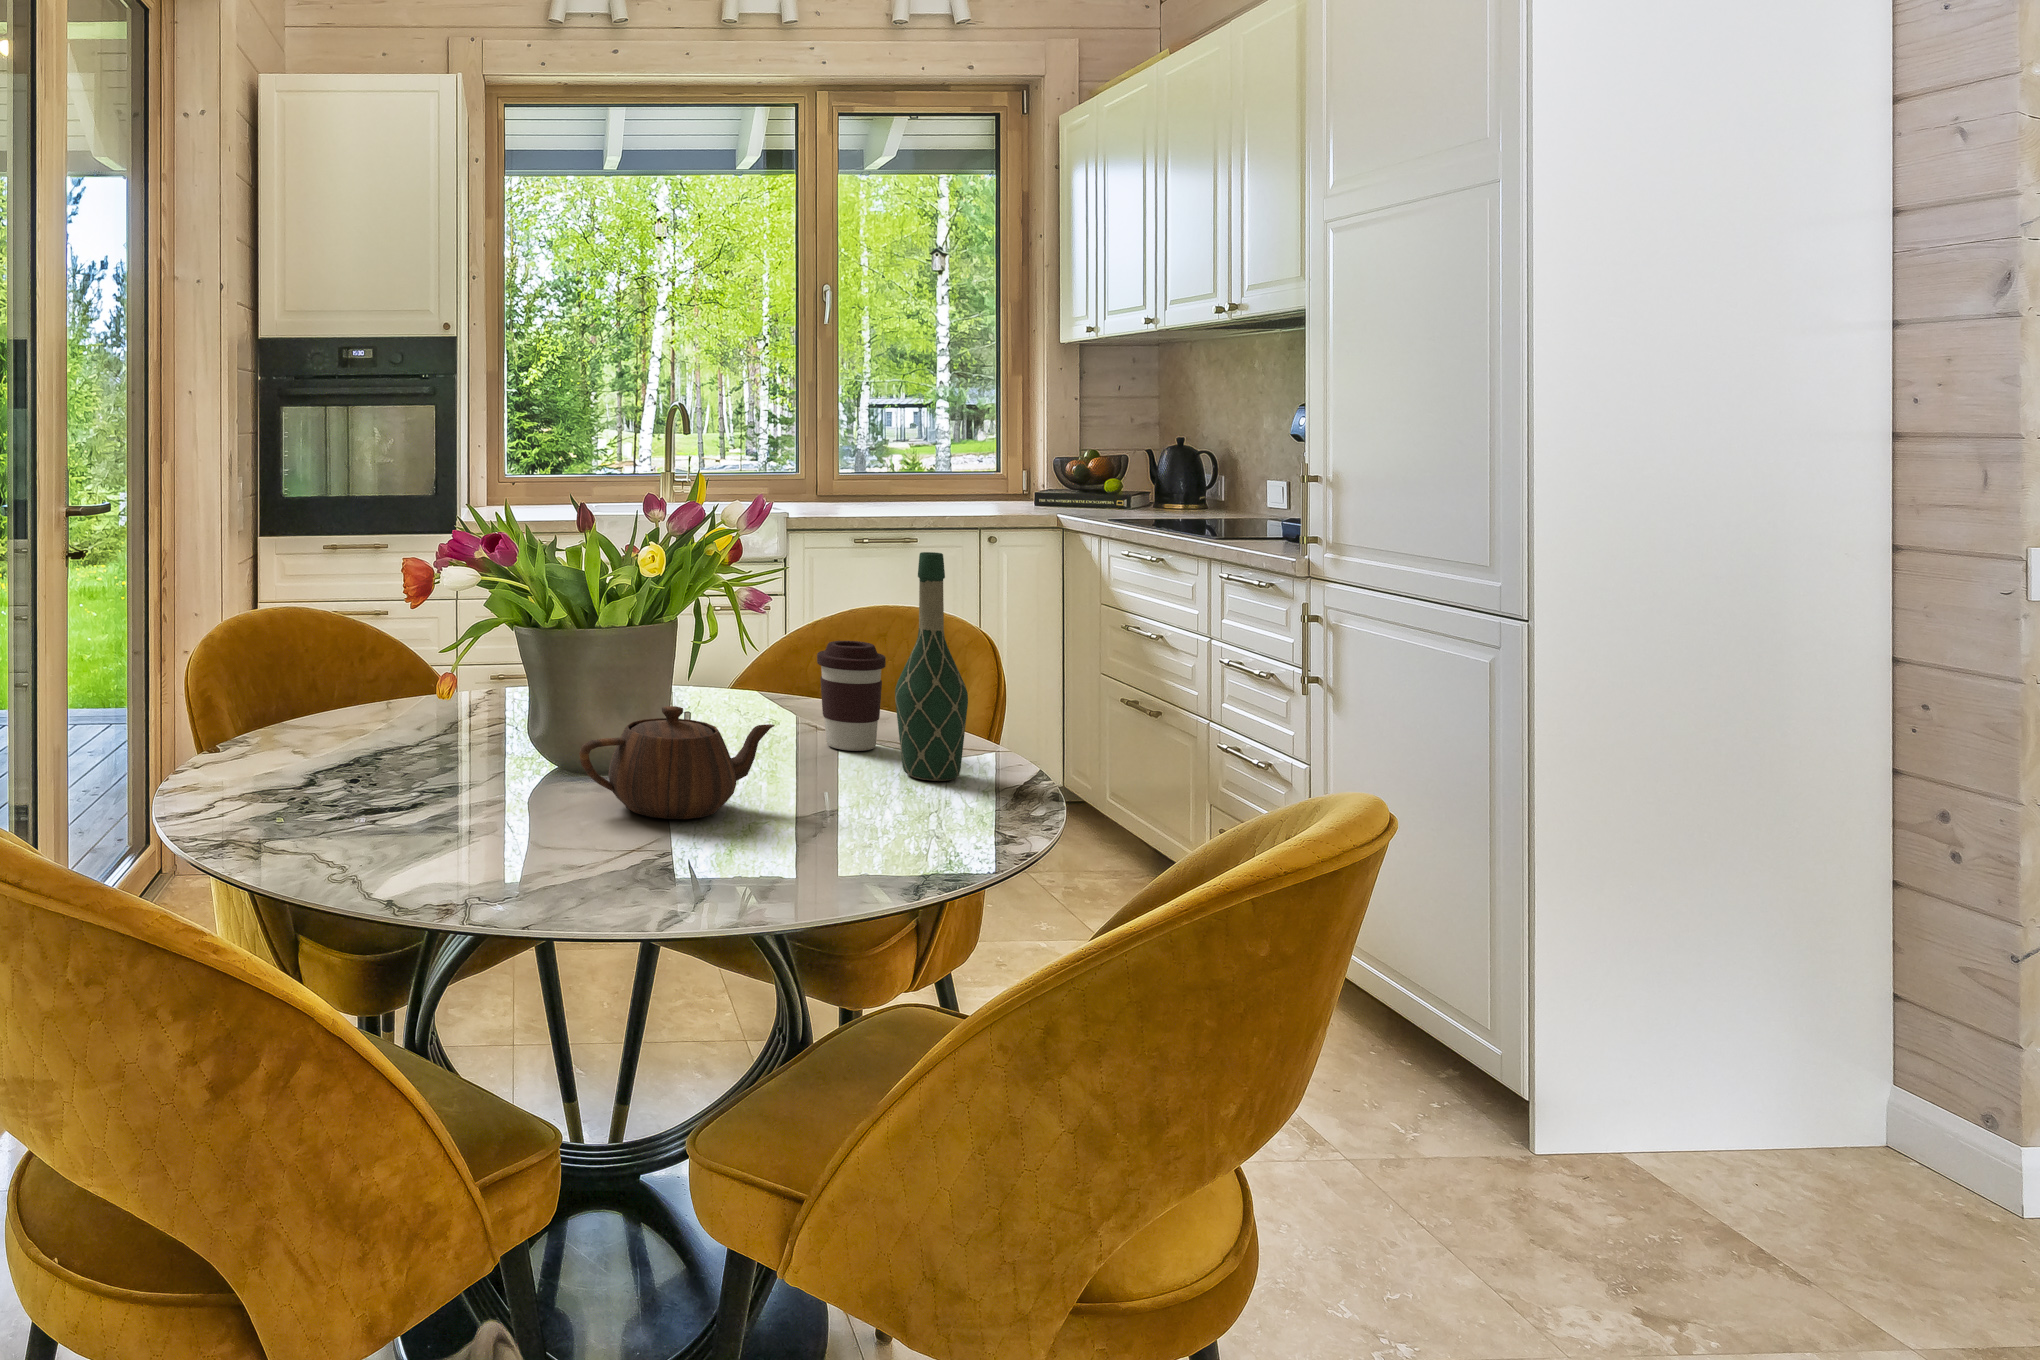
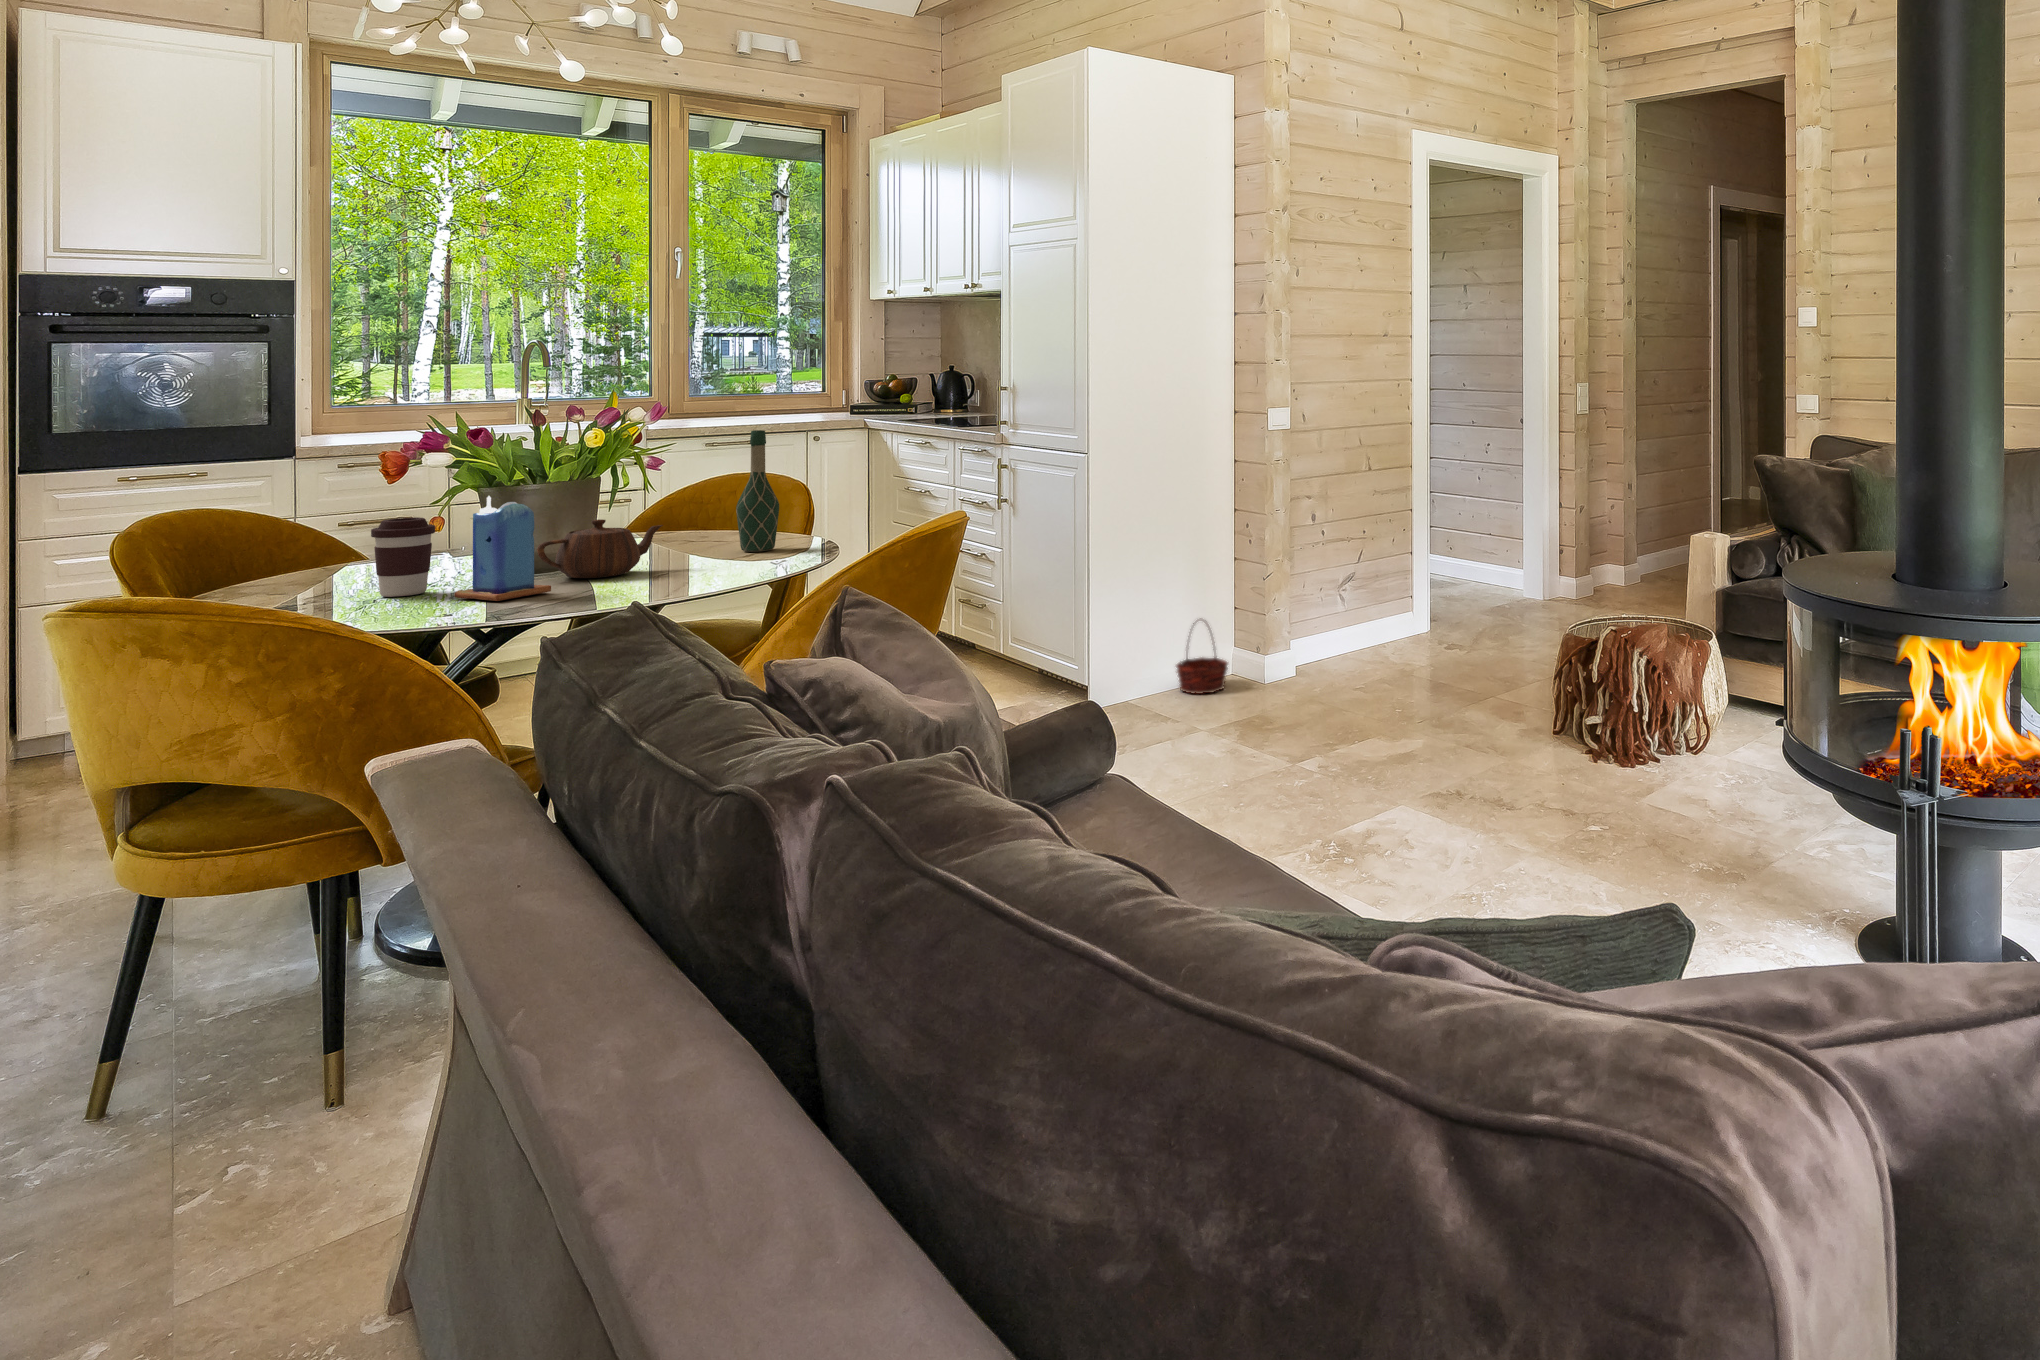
coffee cup: present [817,641,886,751] -> present [371,517,435,597]
candle: none [445,661,582,870] -> present [454,496,551,601]
basket: none [1751,1007,1912,1195] -> present [1176,623,1228,694]

